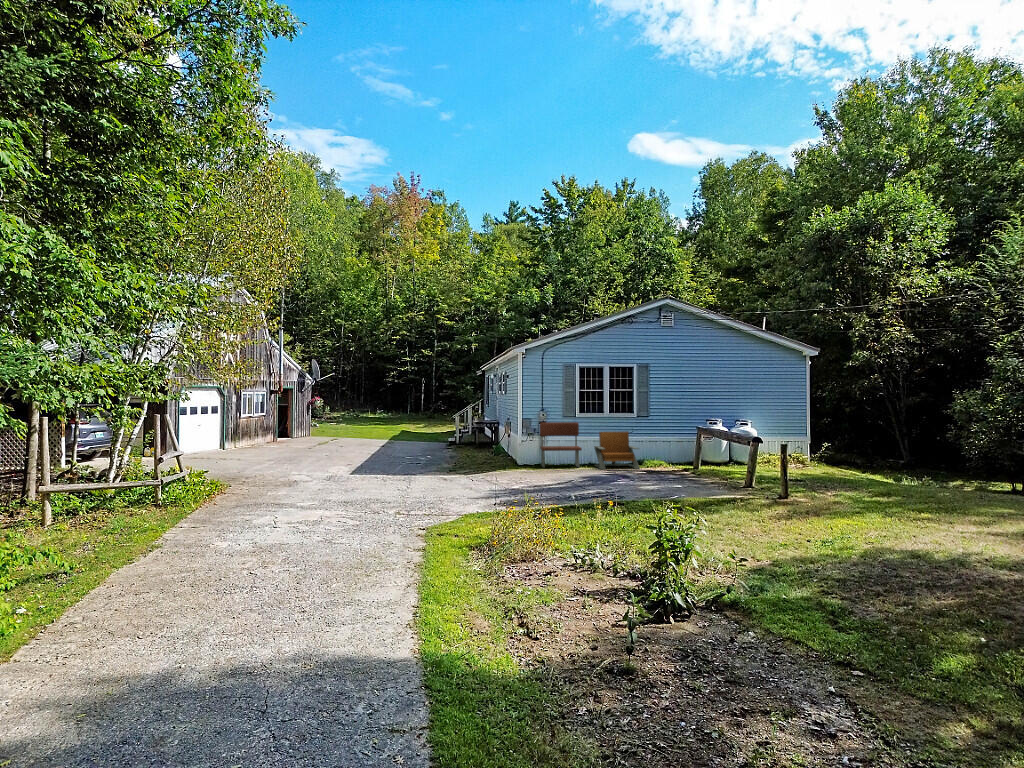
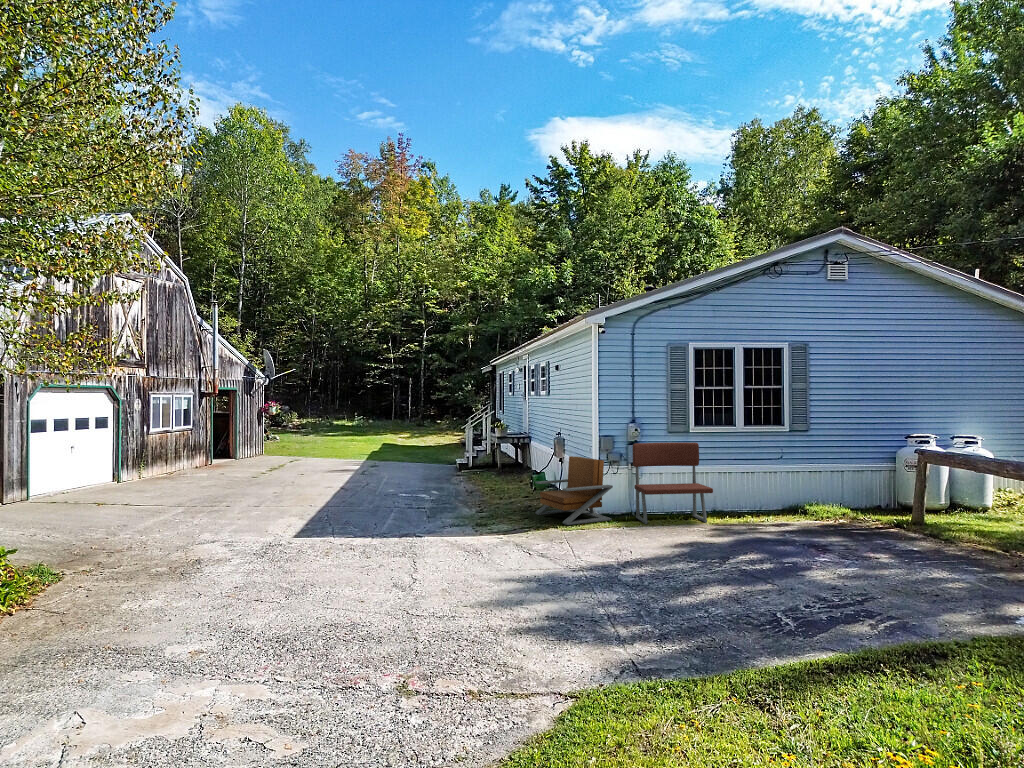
lounge chair: present [594,431,640,469] -> present [535,456,613,525]

